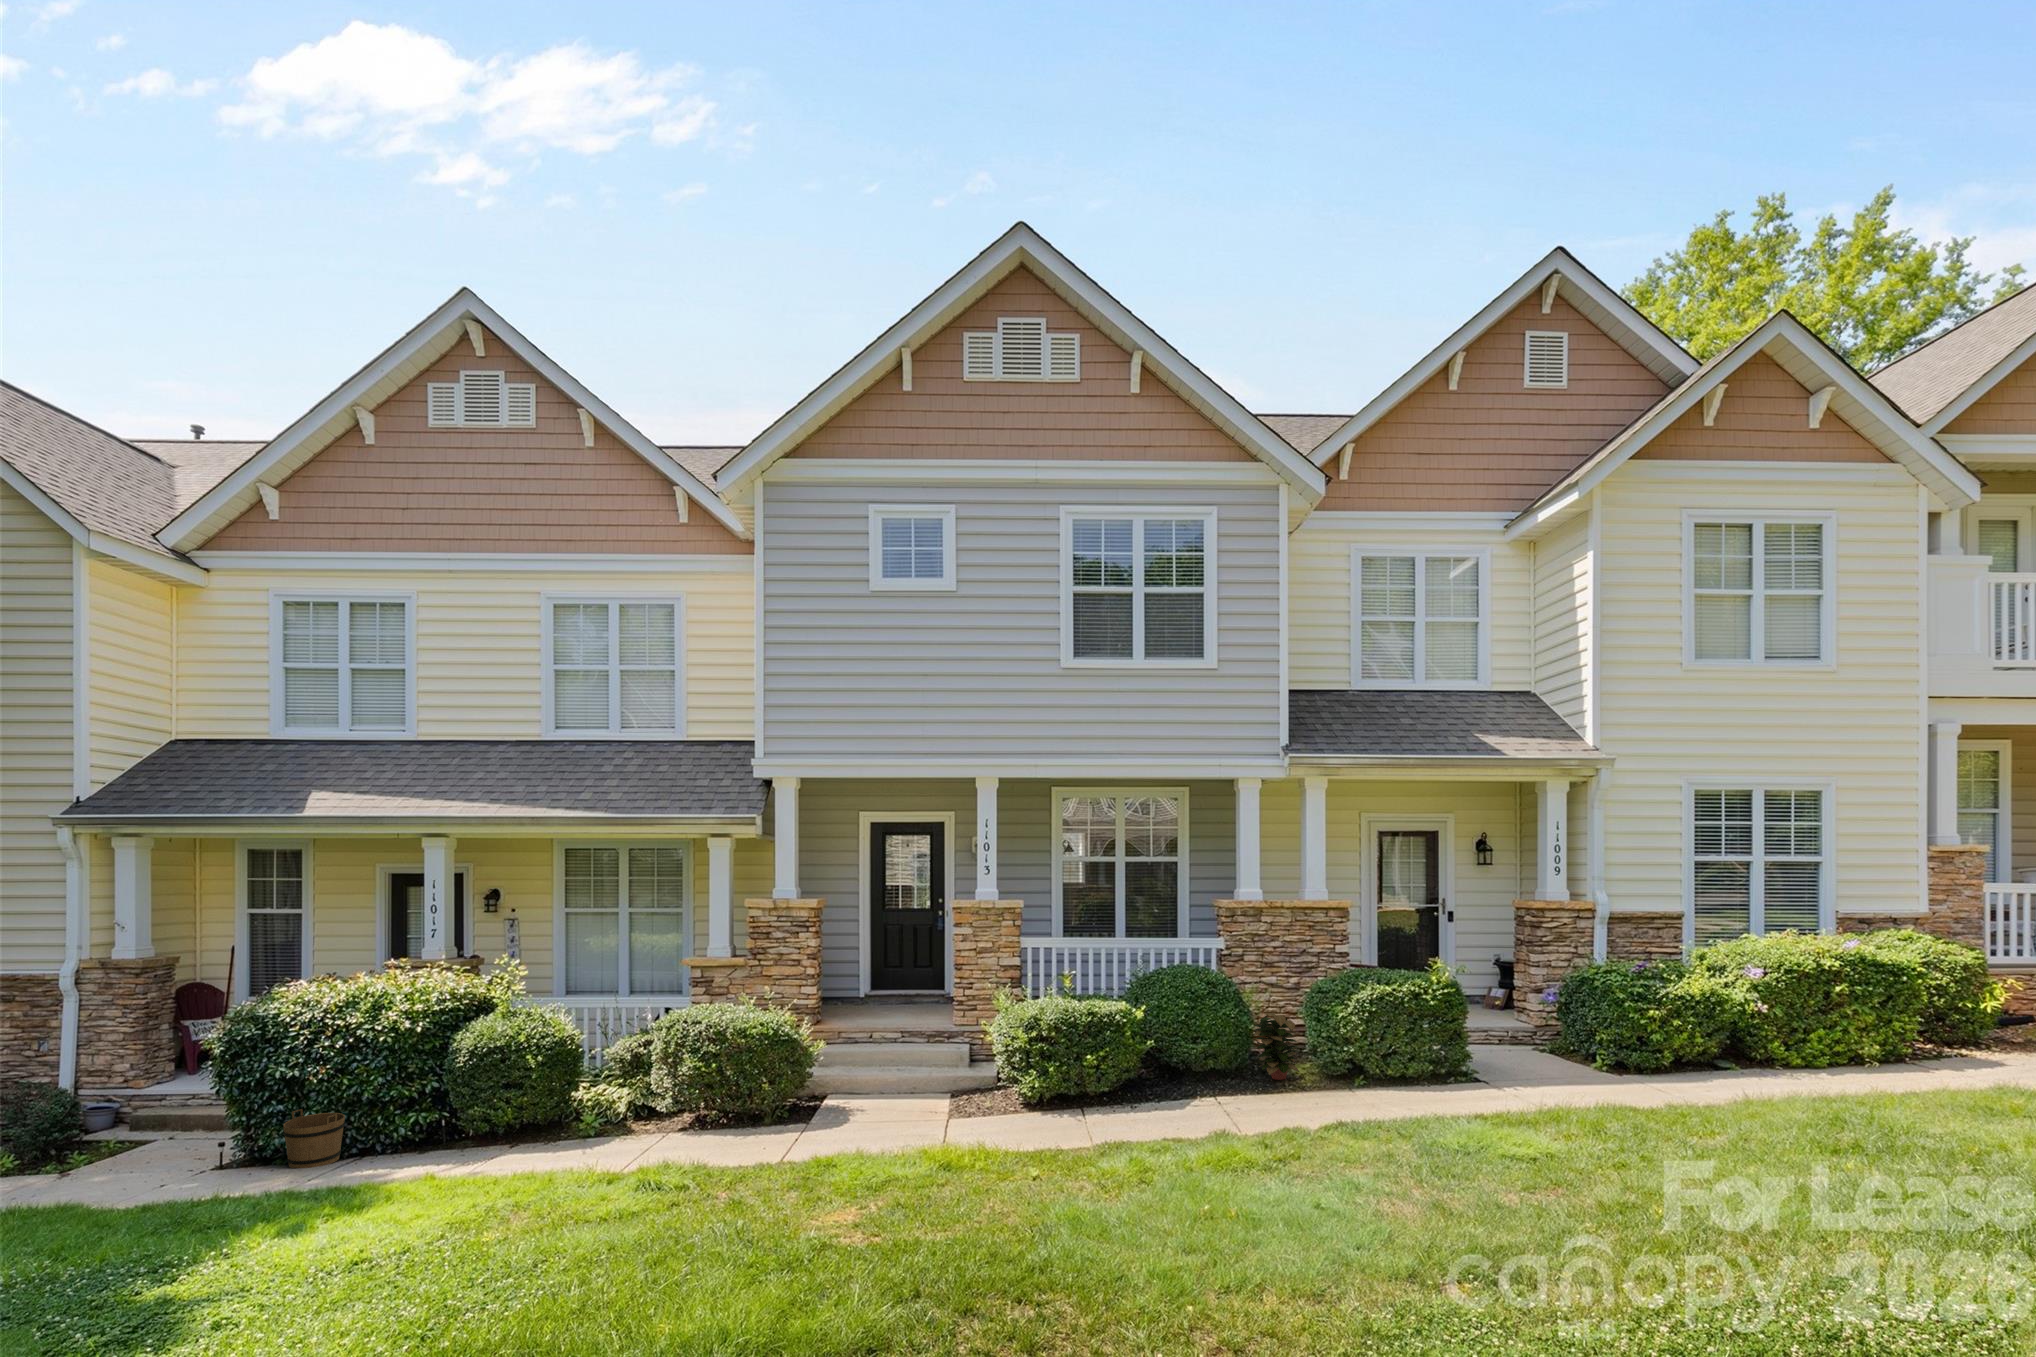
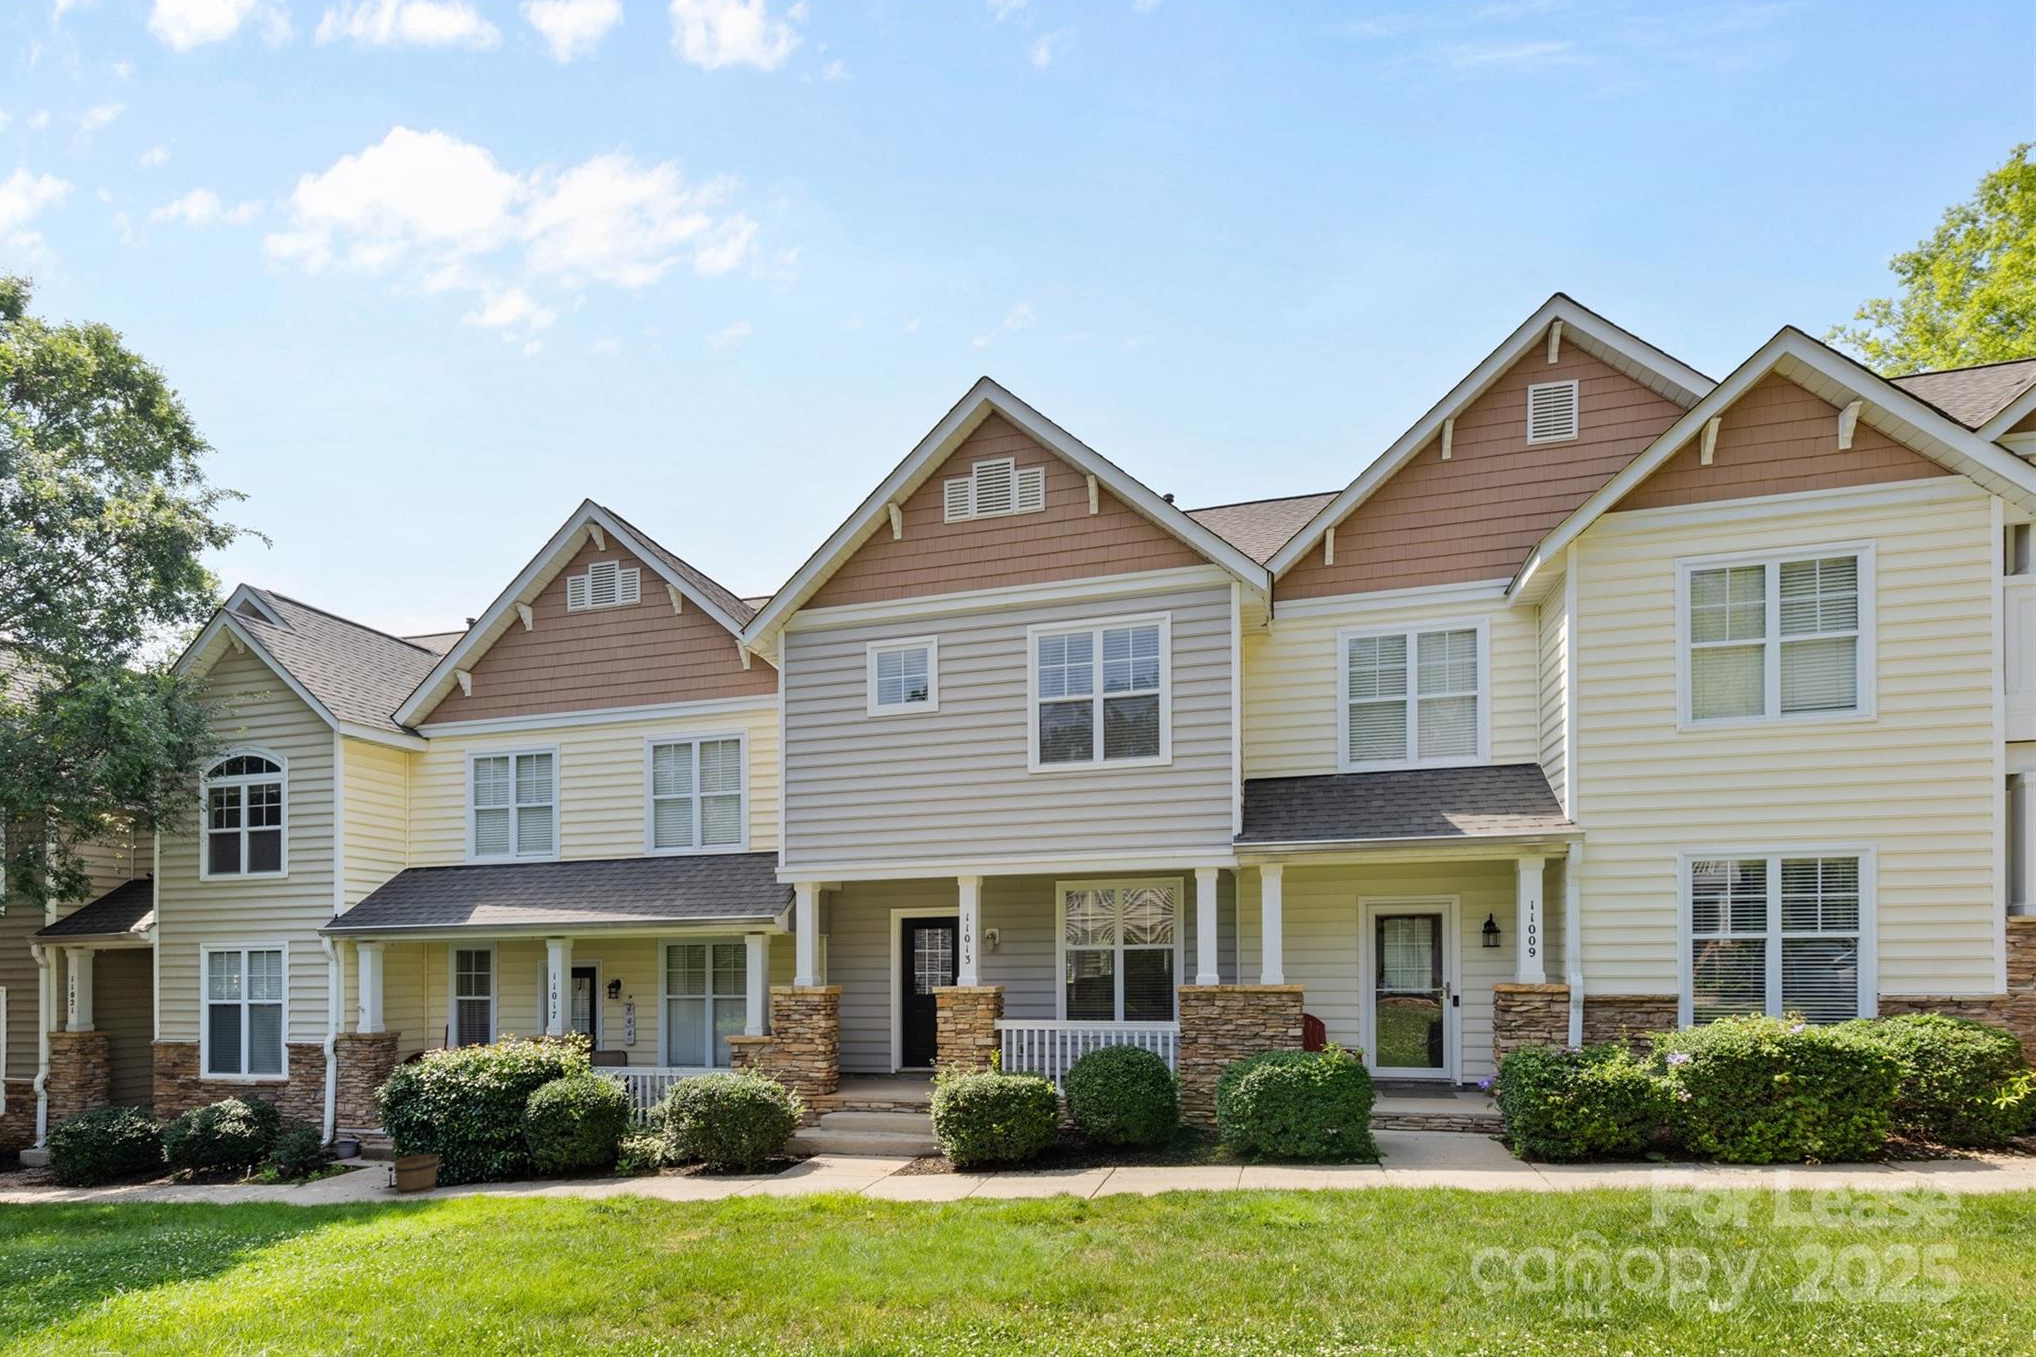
decorative plant: present [1253,1013,1299,1080] -> none [1169,1093,1213,1158]

